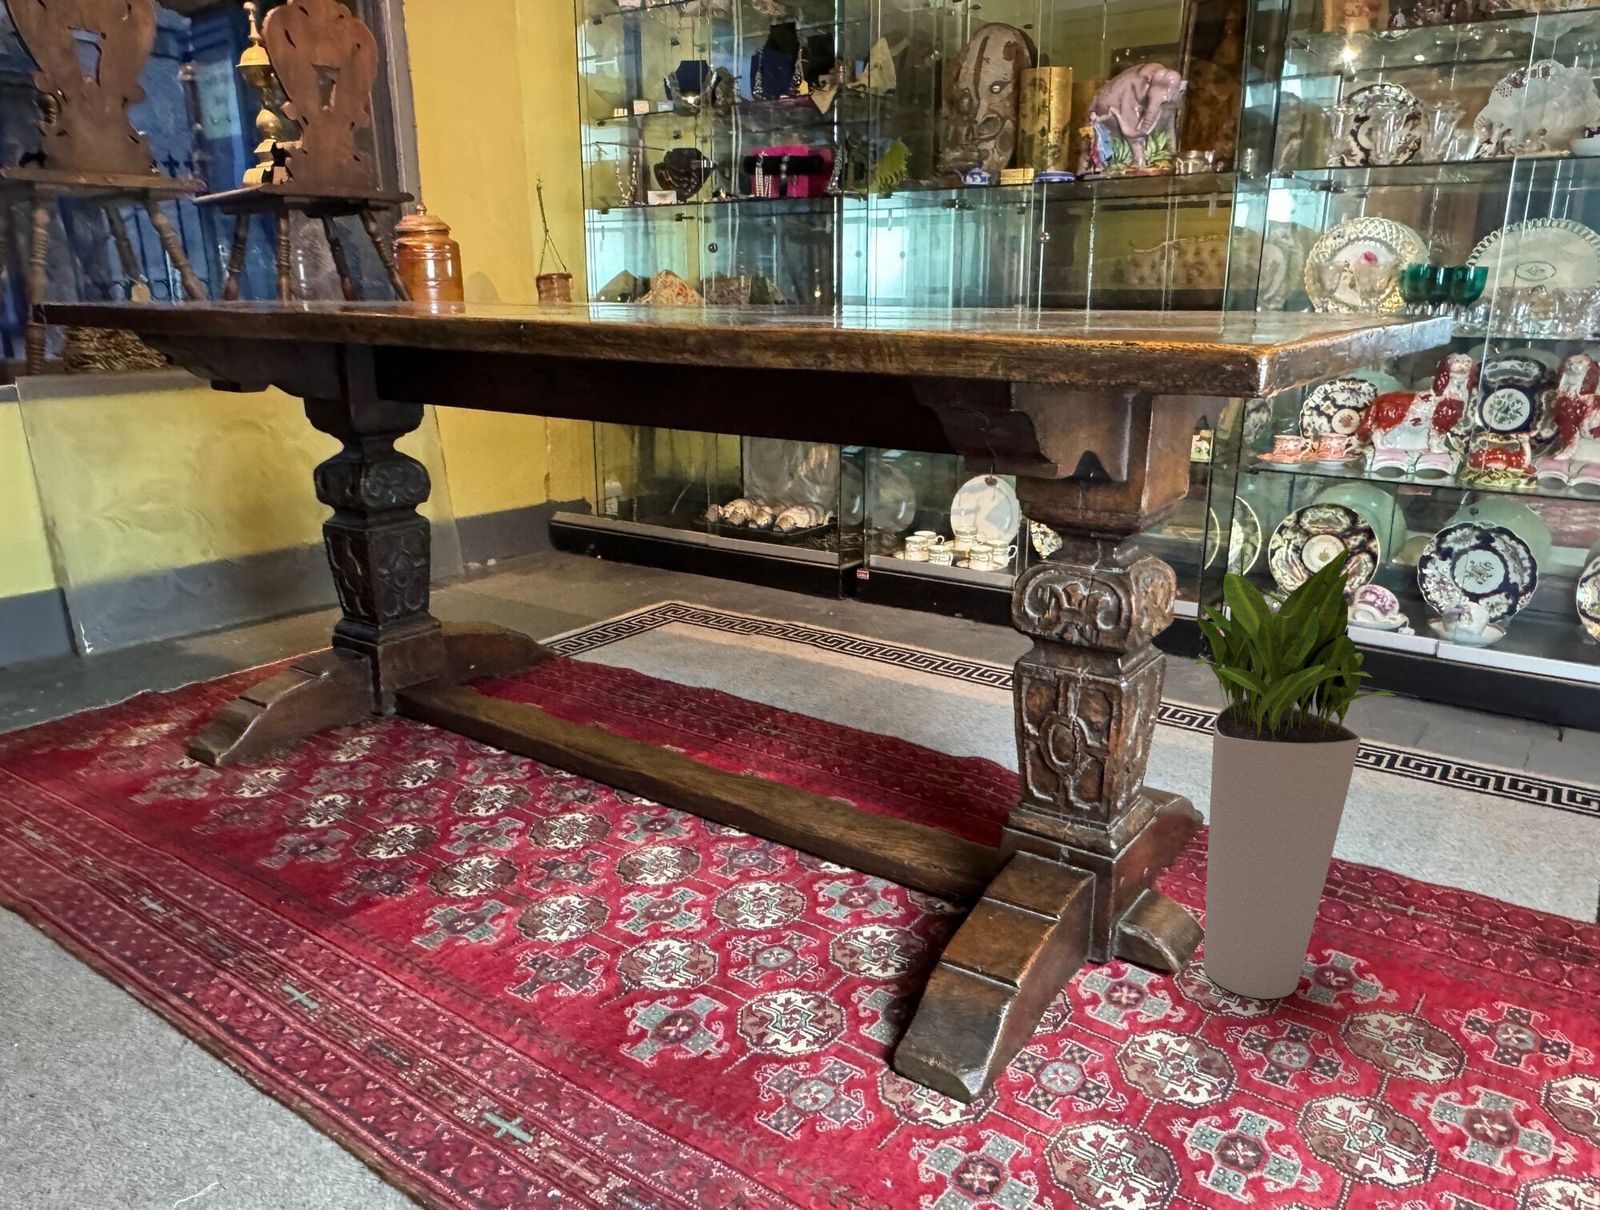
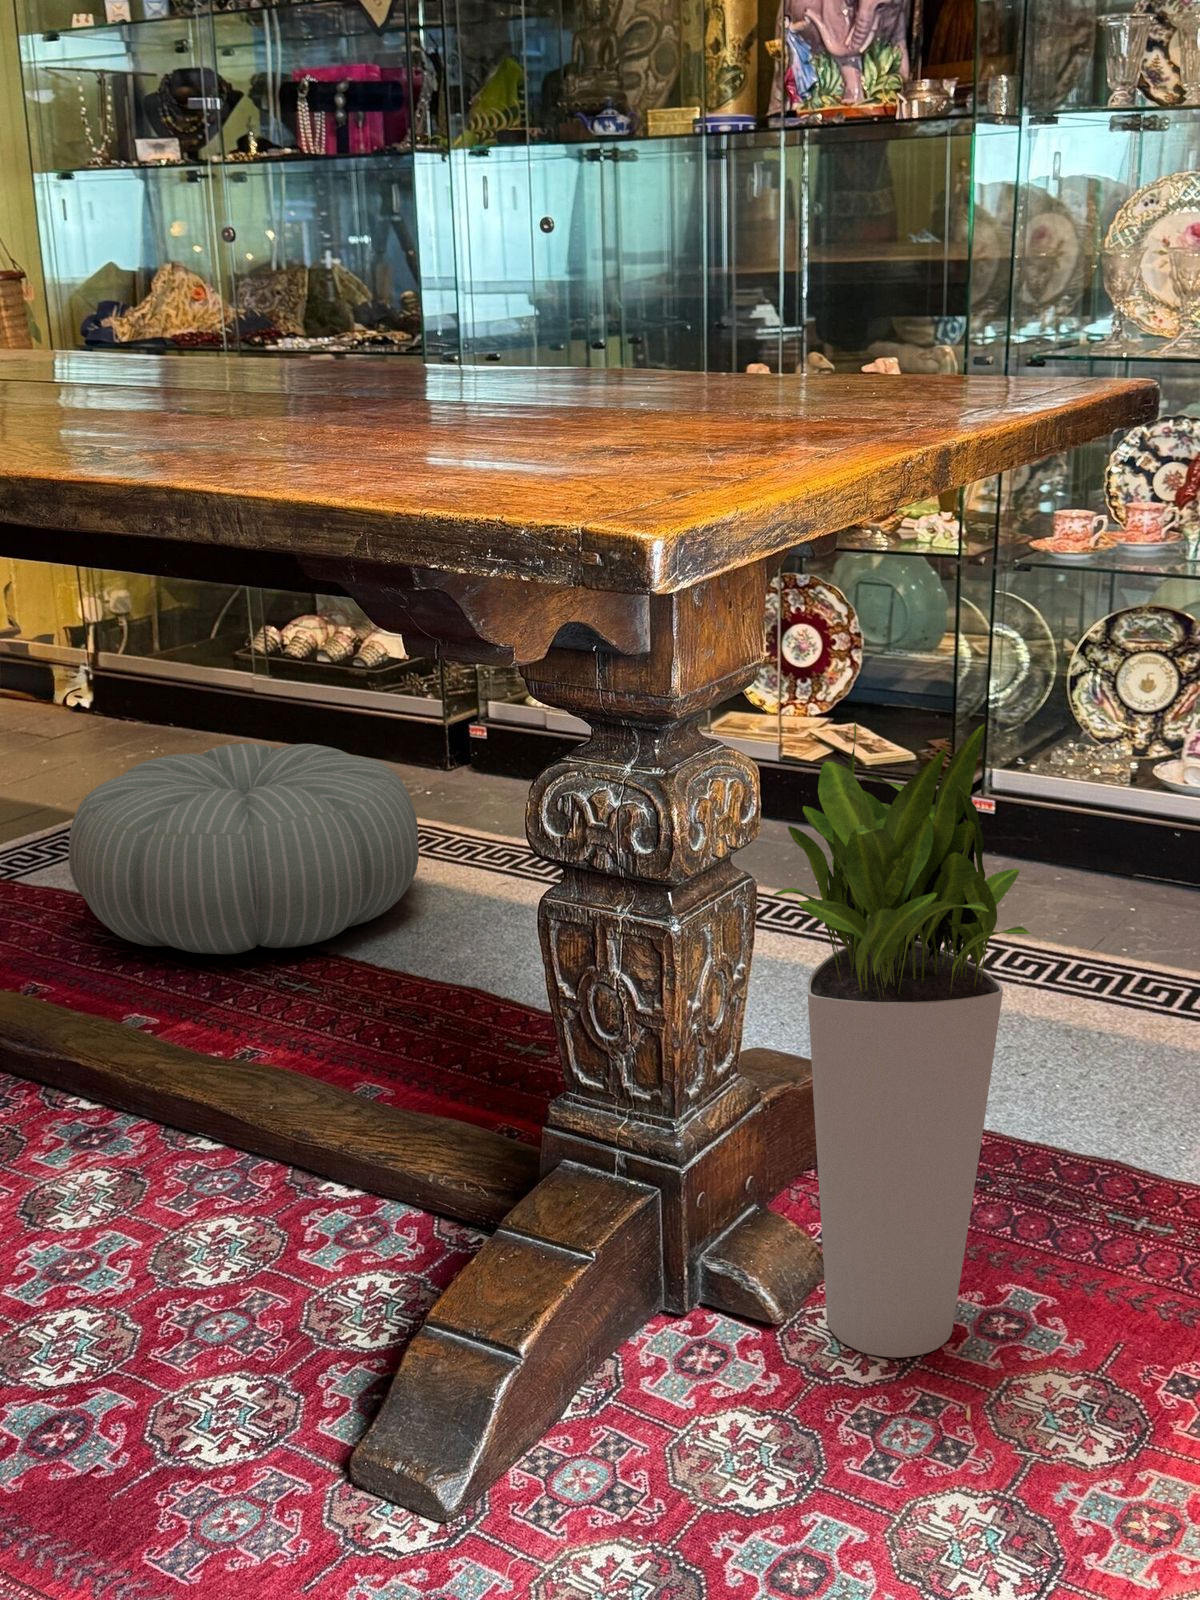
pouf: none [619,575,847,709] -> present [69,744,419,954]

